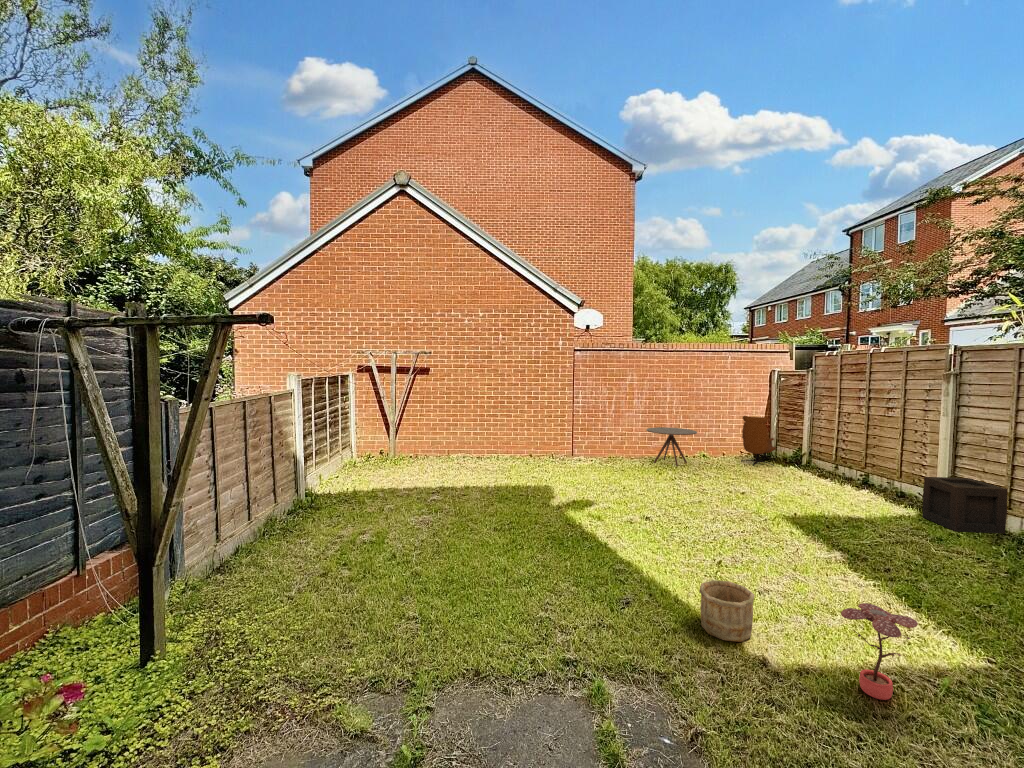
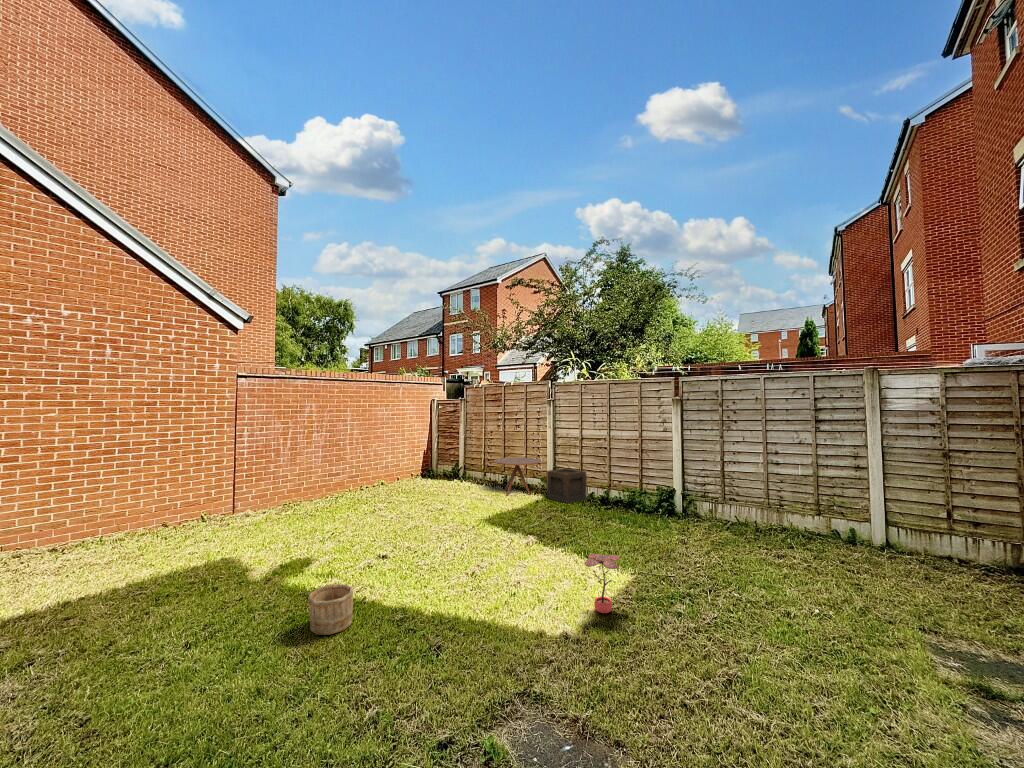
lounge chair: present [741,416,776,466] -> none [413,440,439,483]
round table: present [646,427,697,466] -> present [494,457,541,496]
wooden bucket: present [699,580,755,642] -> present [308,584,354,635]

